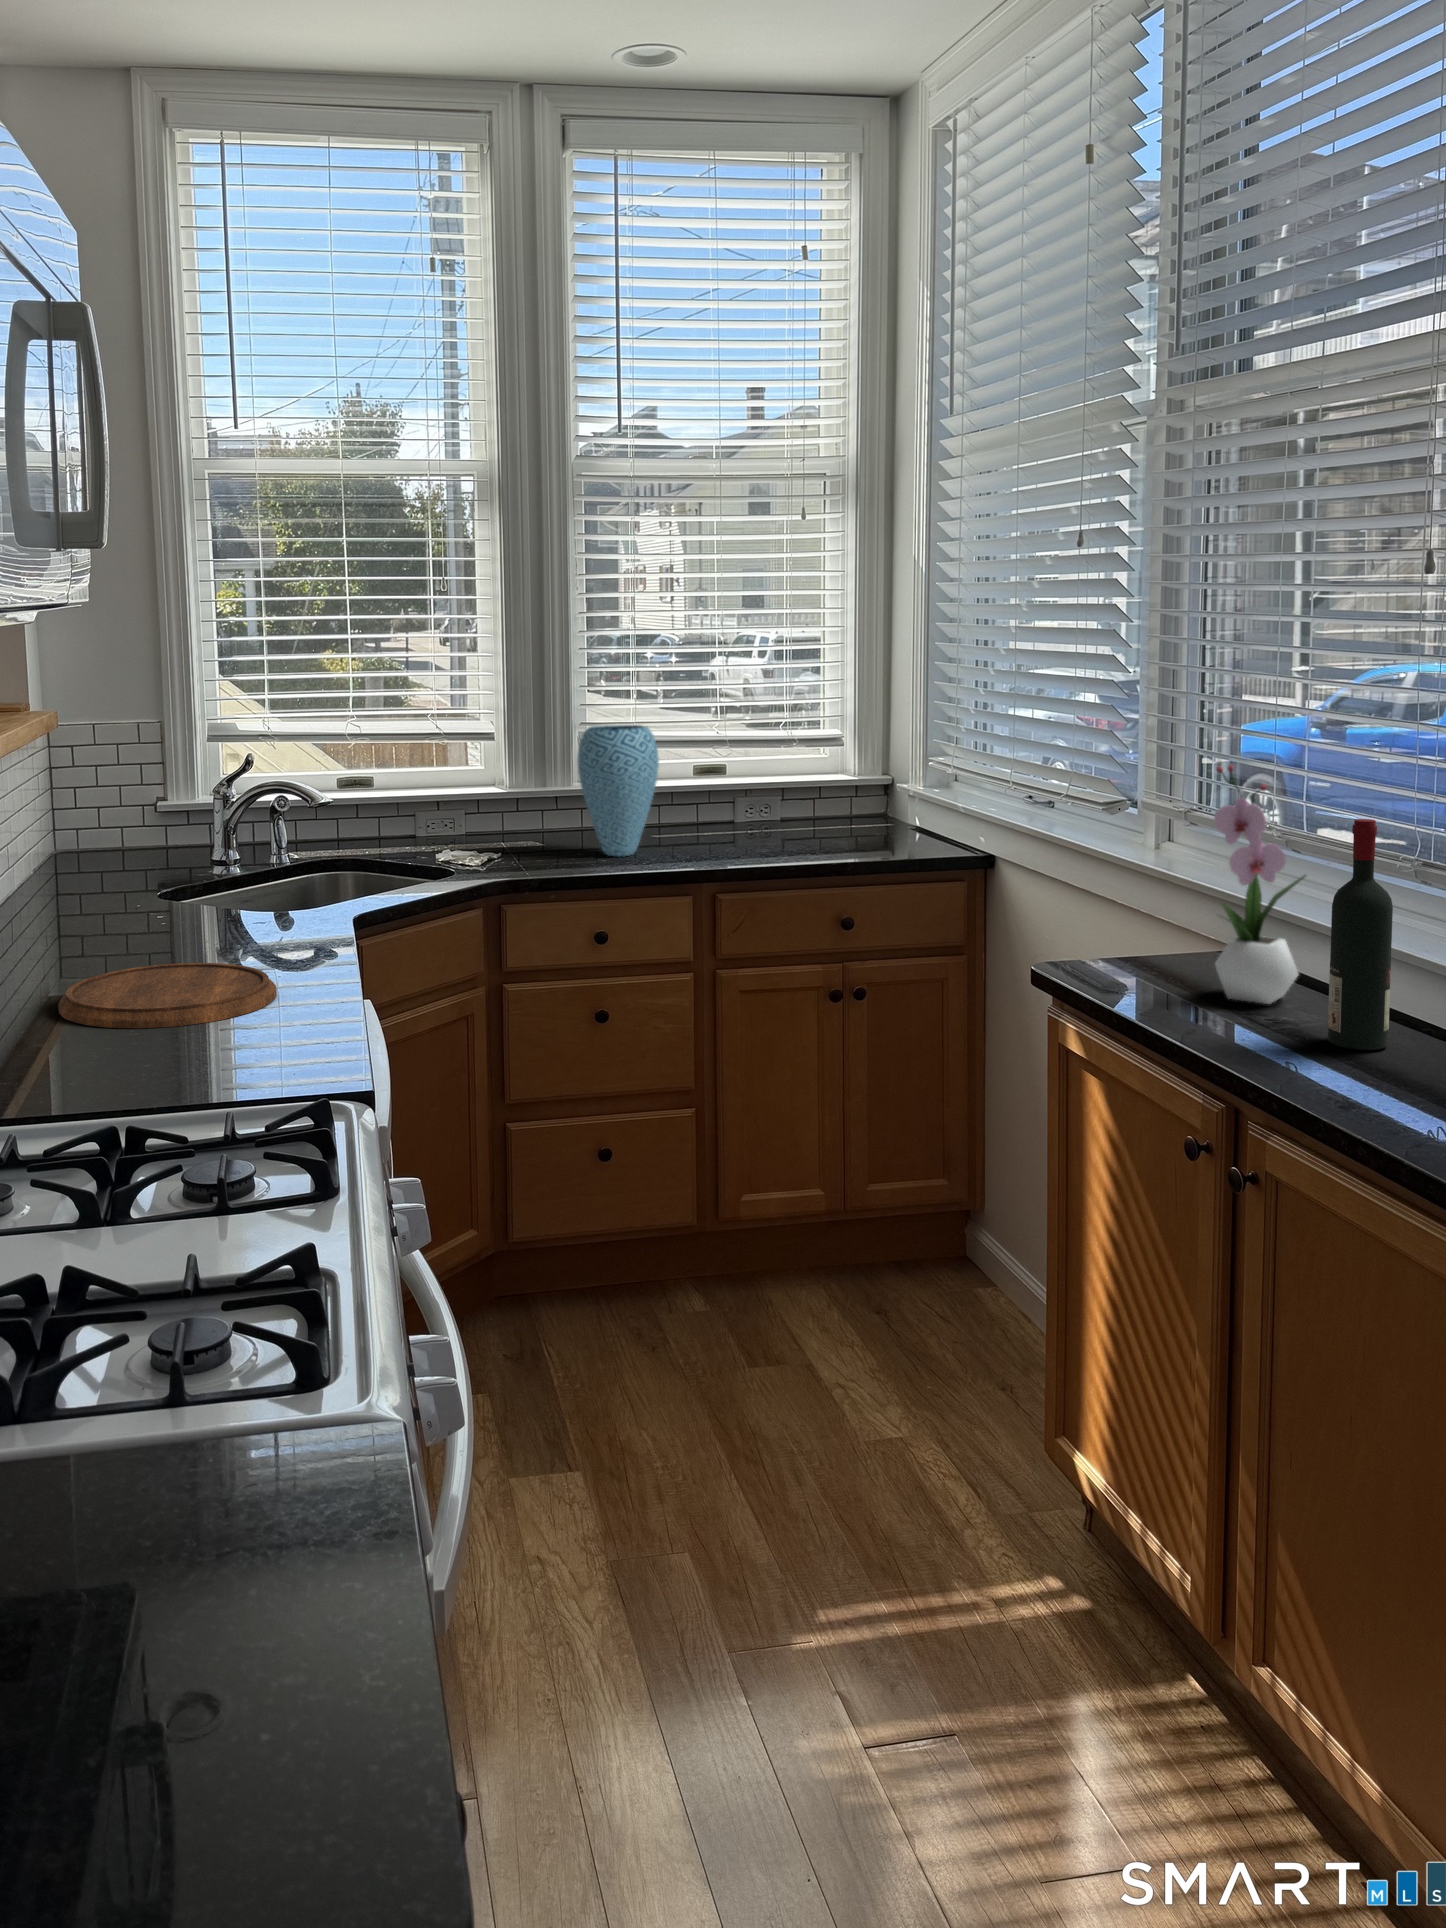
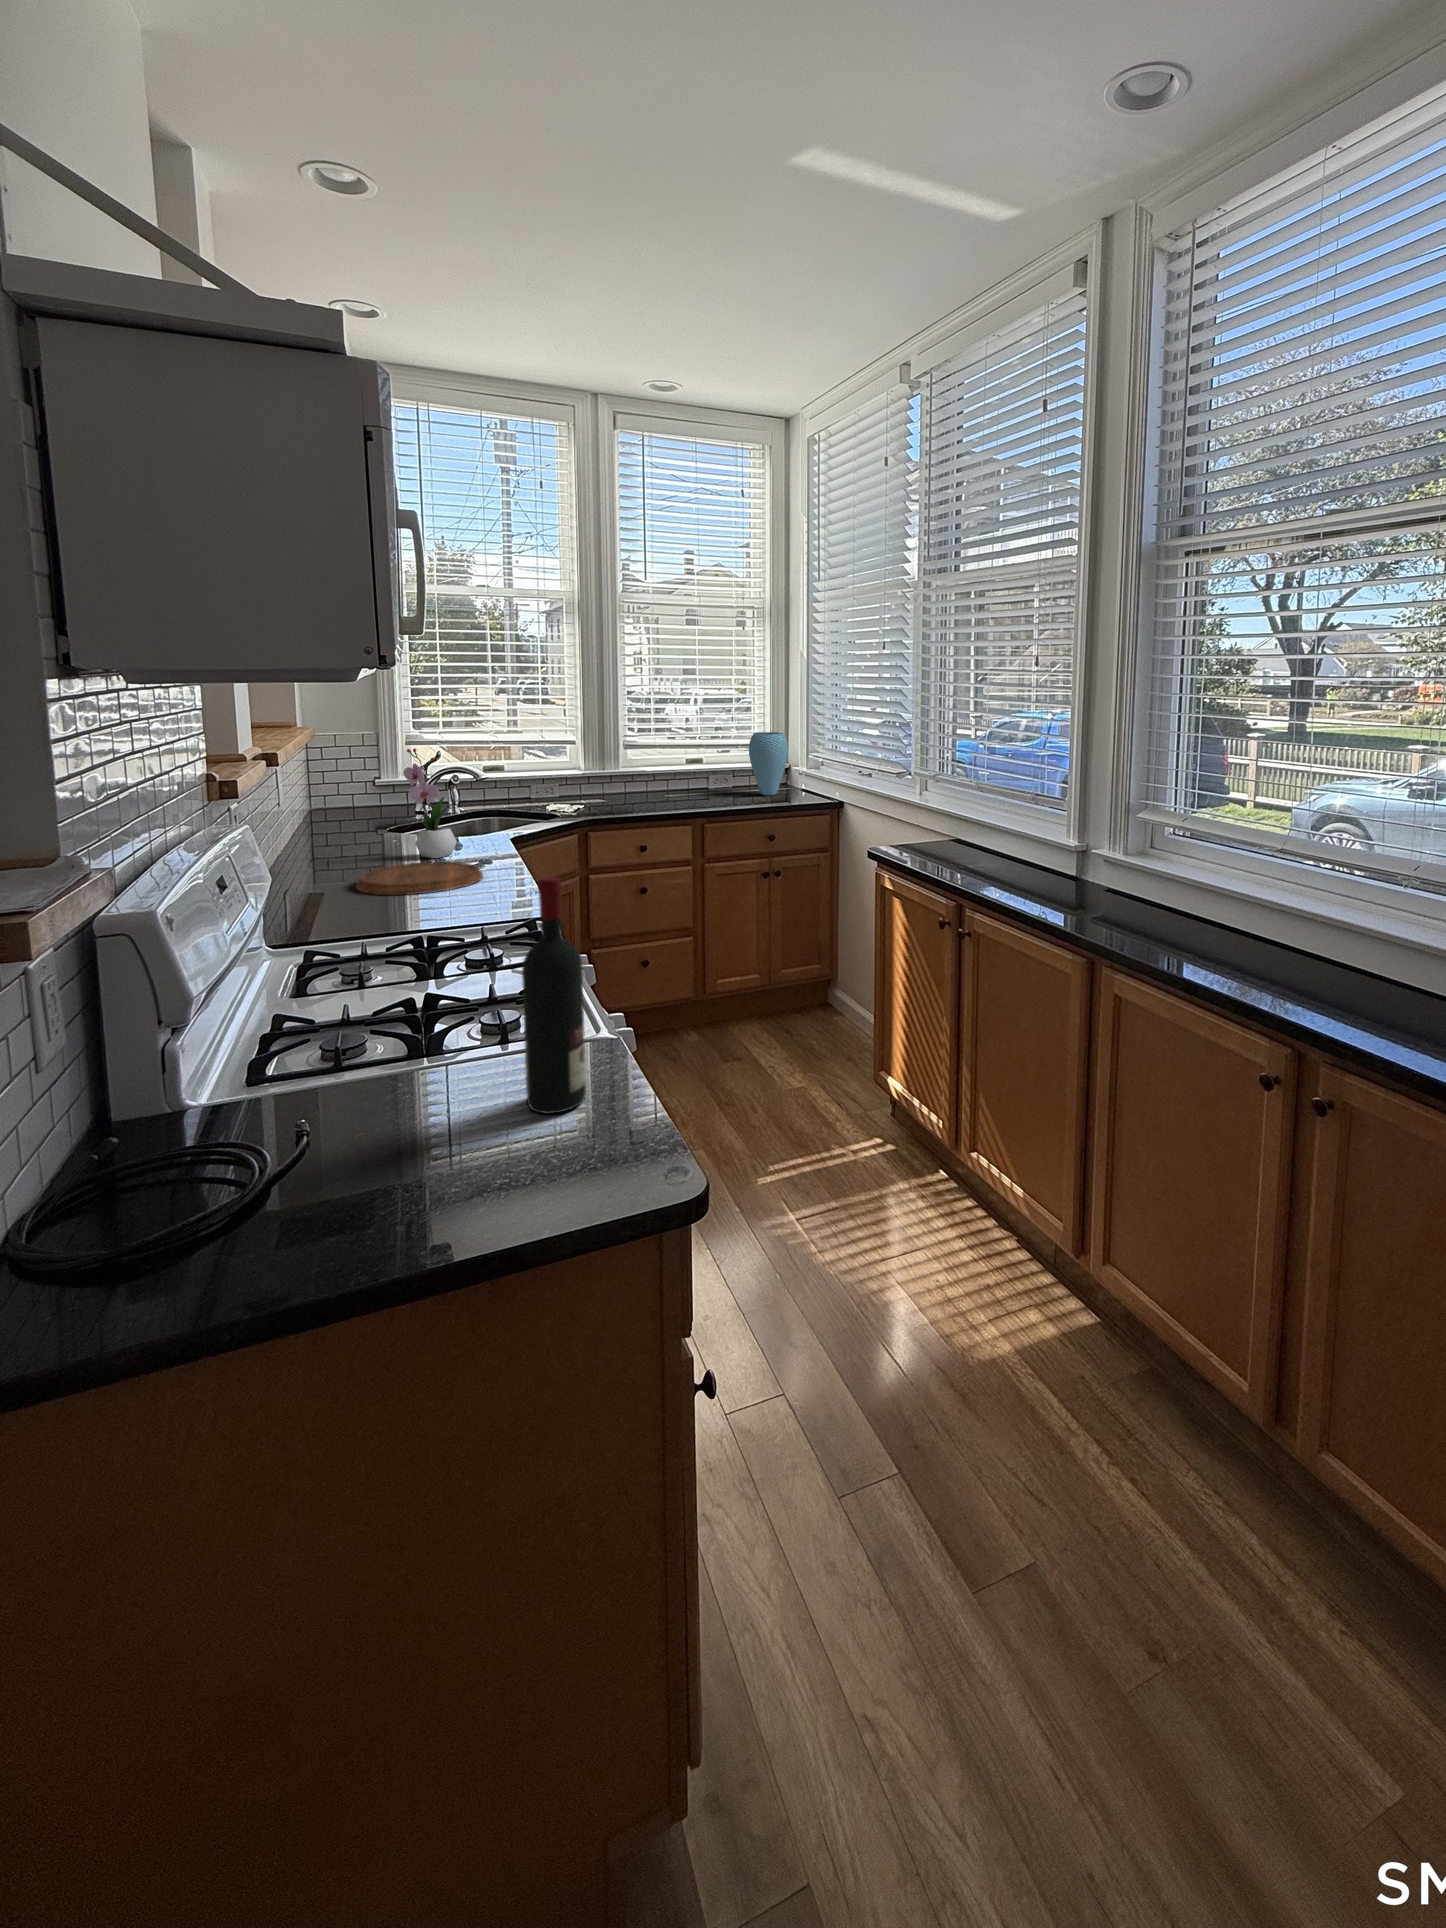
vase: present [578,725,659,857] -> present [749,732,788,796]
flower arrangement: present [1214,765,1306,1004] -> present [403,748,460,858]
wine bottle: present [1328,819,1393,1050] -> present [522,876,586,1114]

